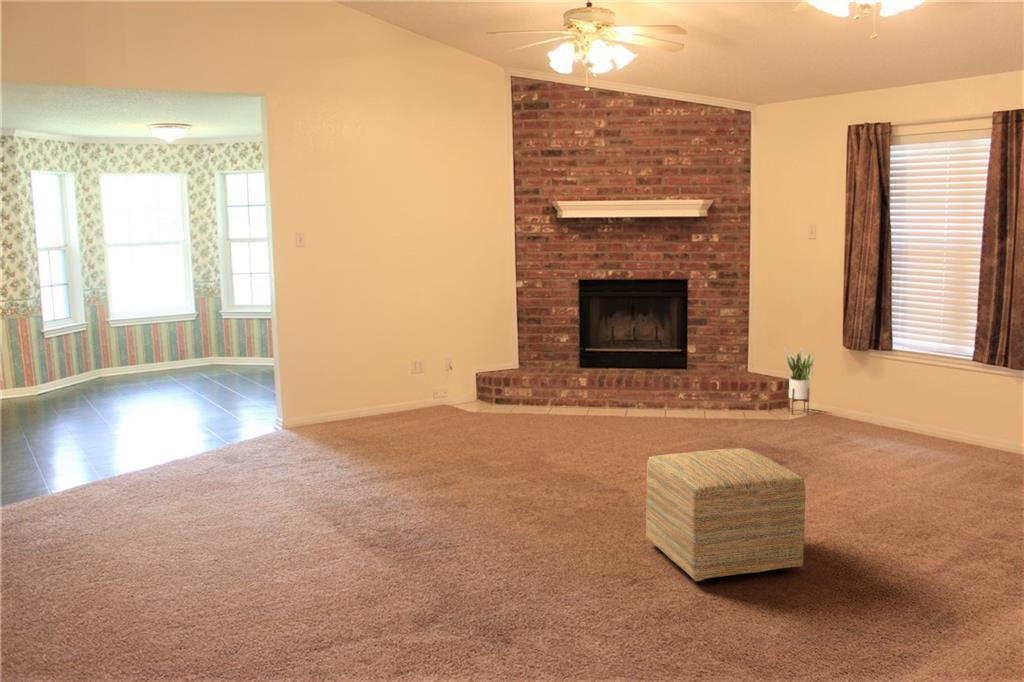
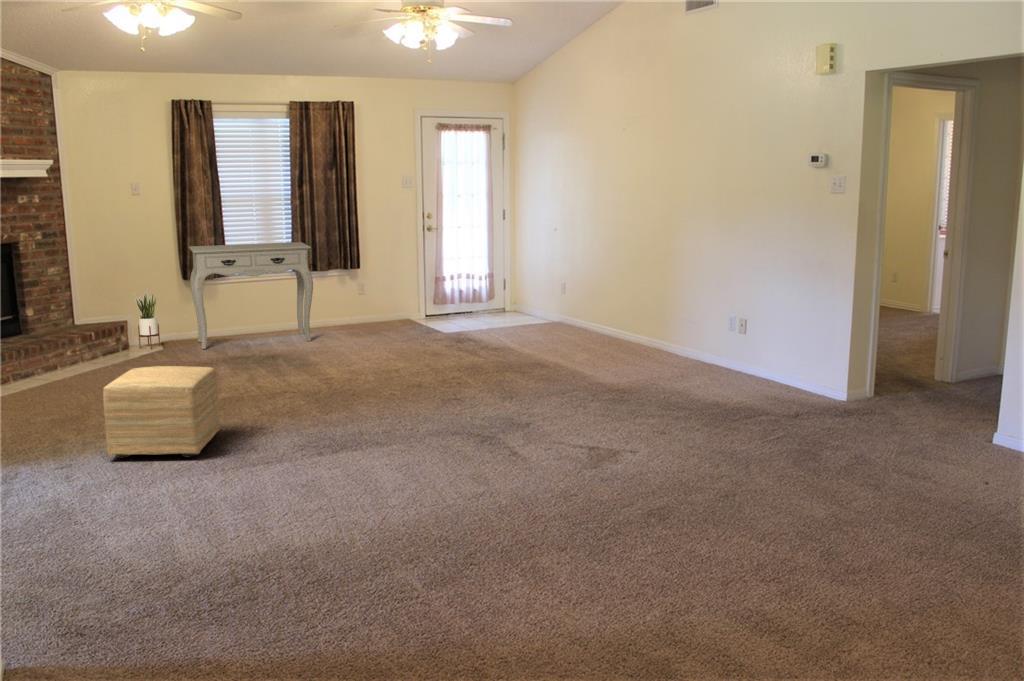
console table: none [817,305,999,459] -> present [189,242,313,349]
ottoman: present [646,448,805,582] -> present [103,366,220,458]

